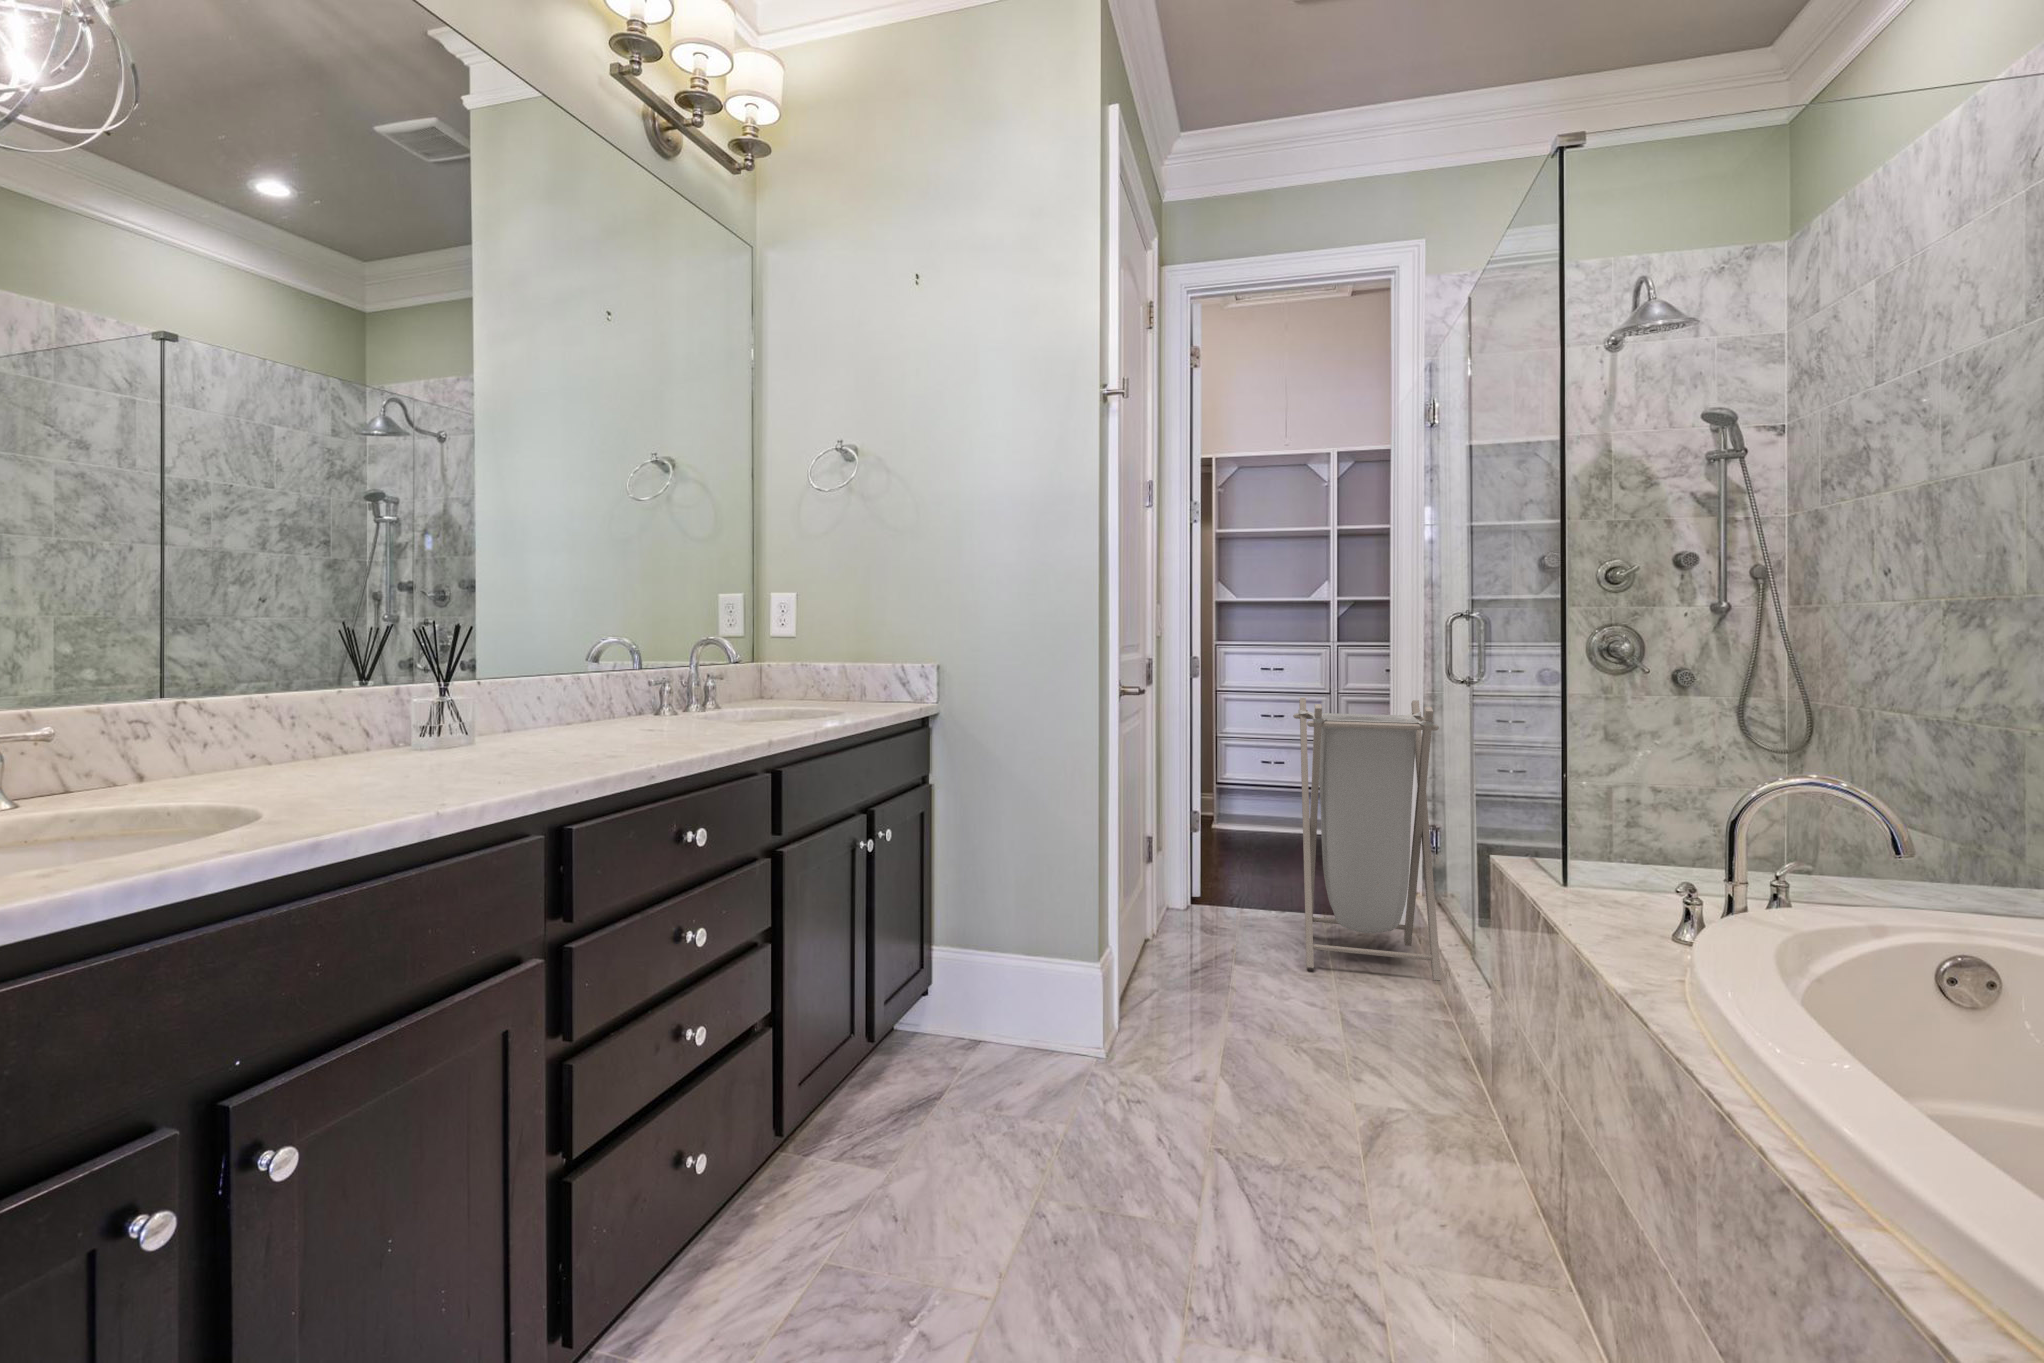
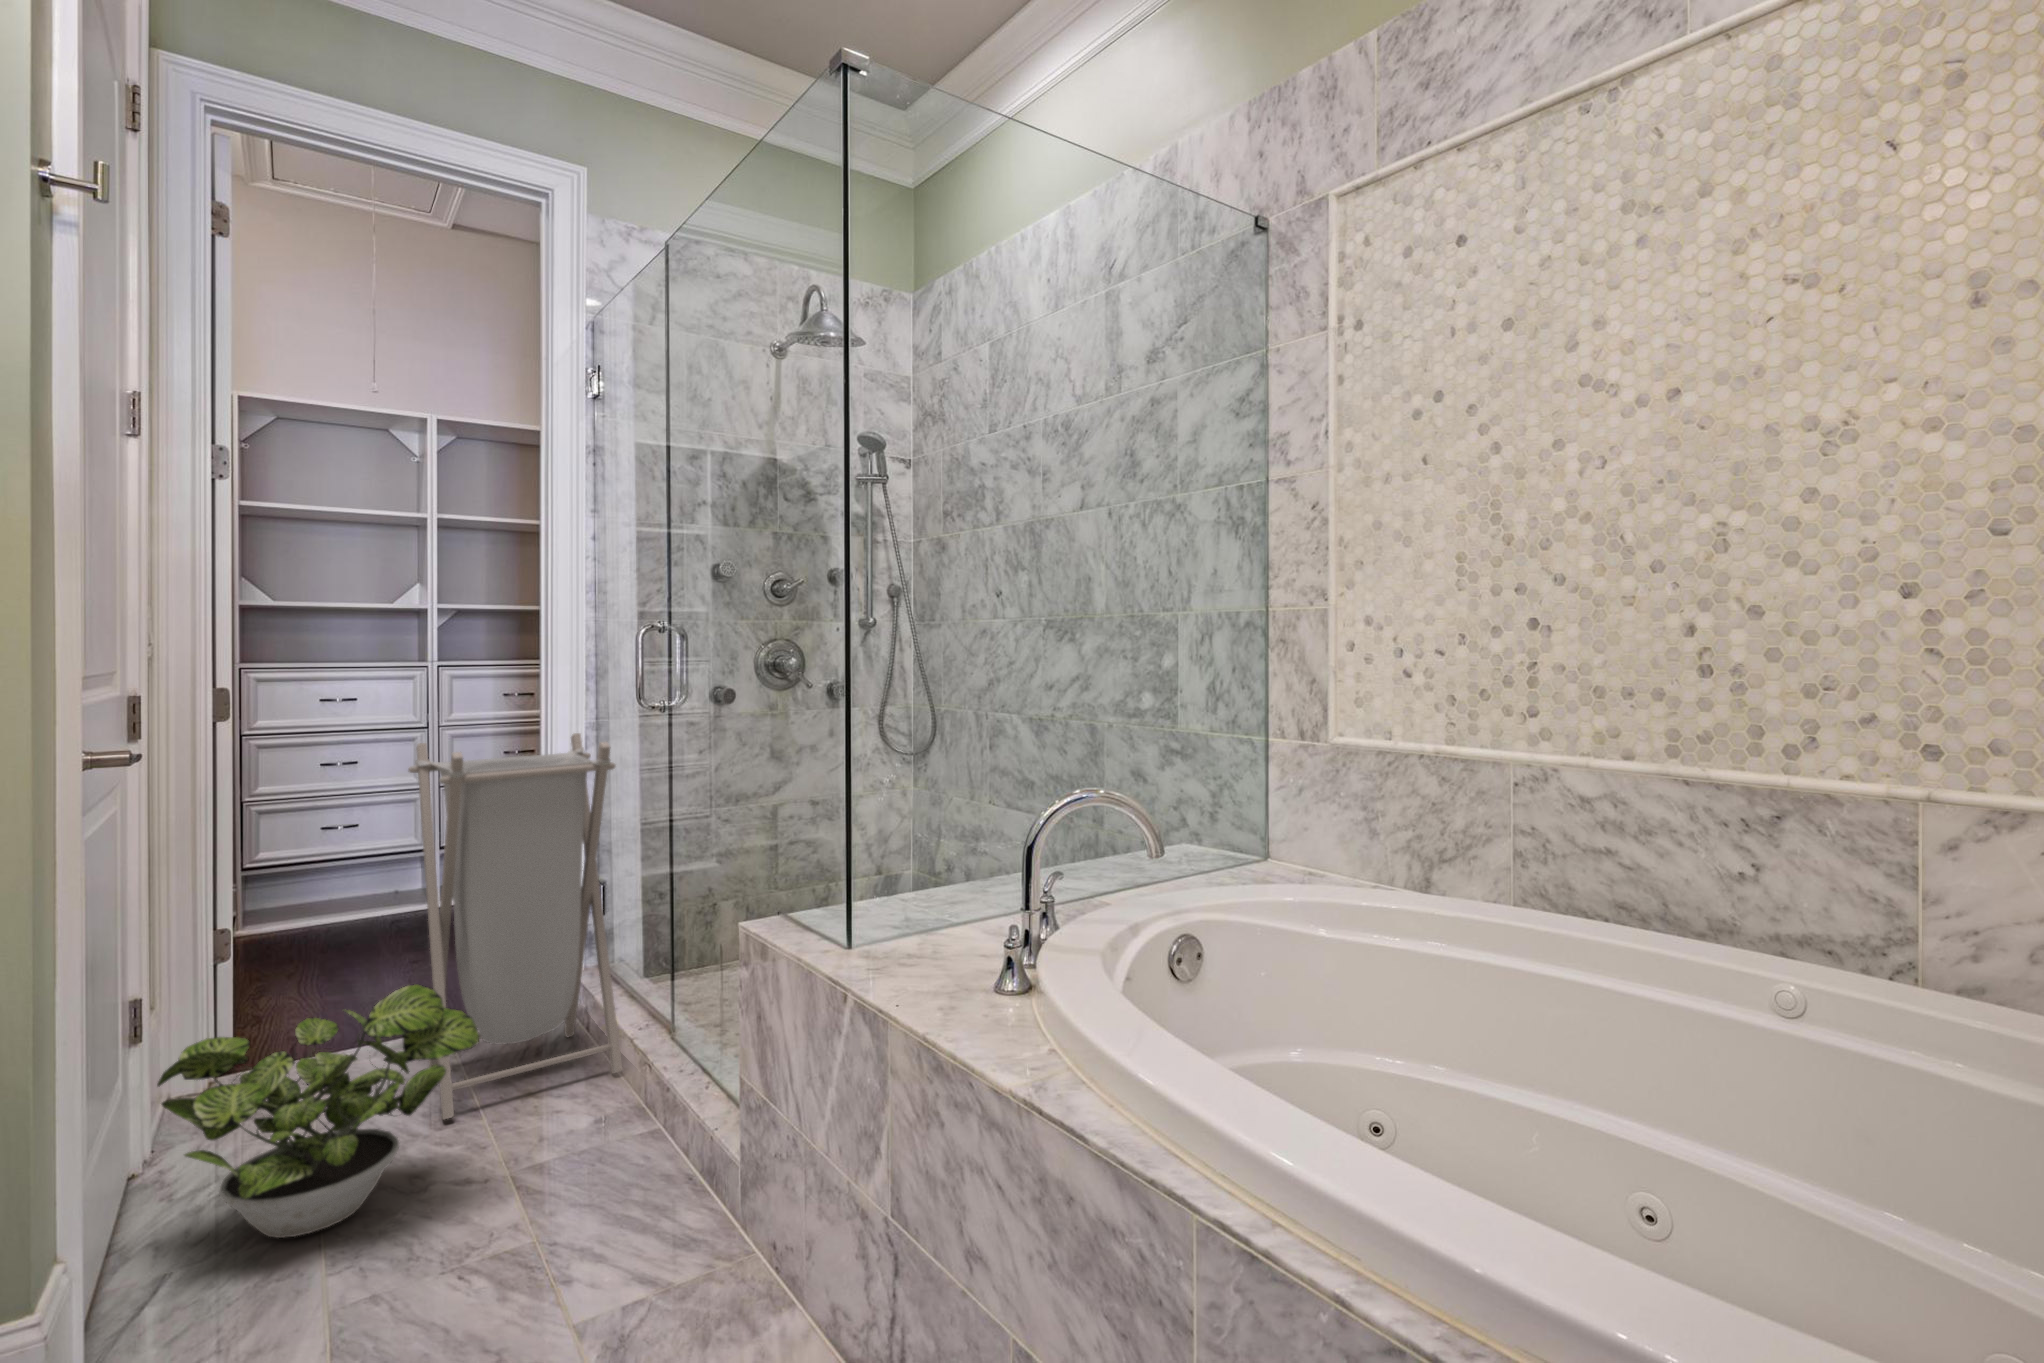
potted plant: none [1150,859,1321,1000] -> present [157,984,479,1238]

